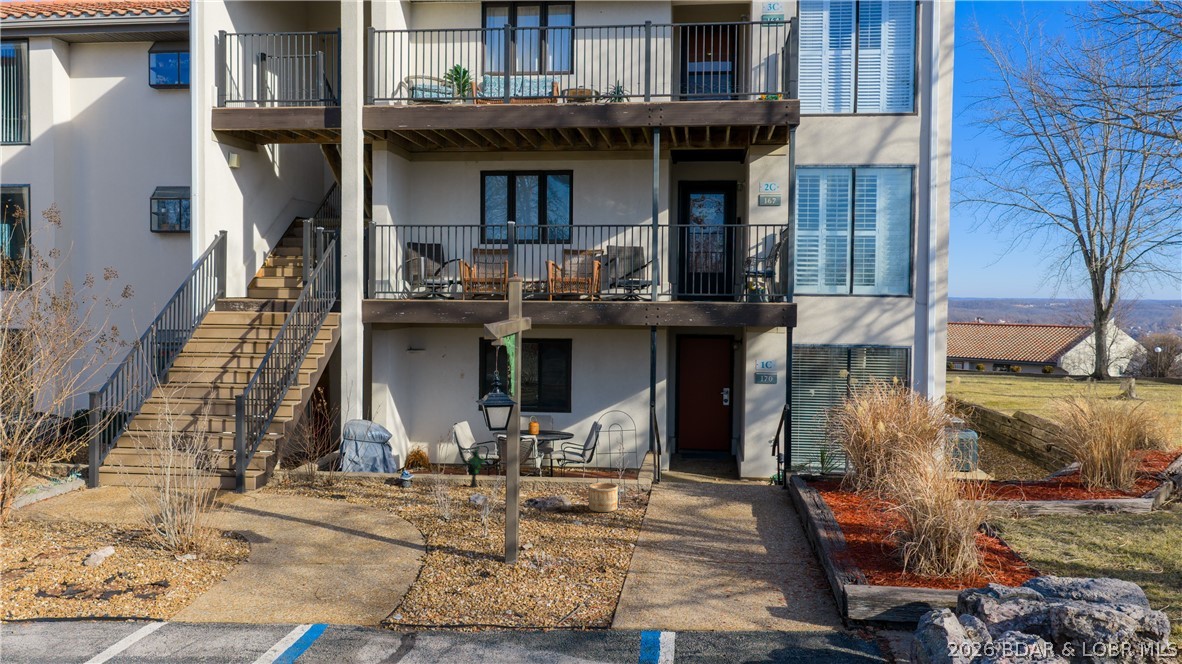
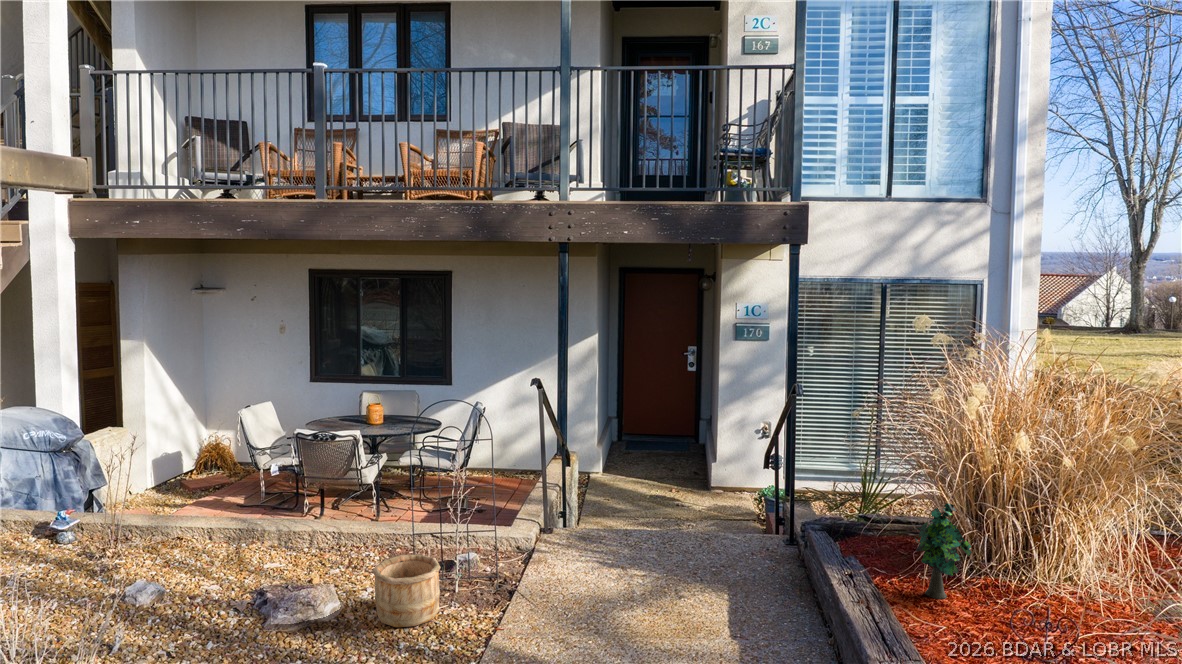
decorative plant: present [463,447,485,487] -> present [916,503,972,599]

